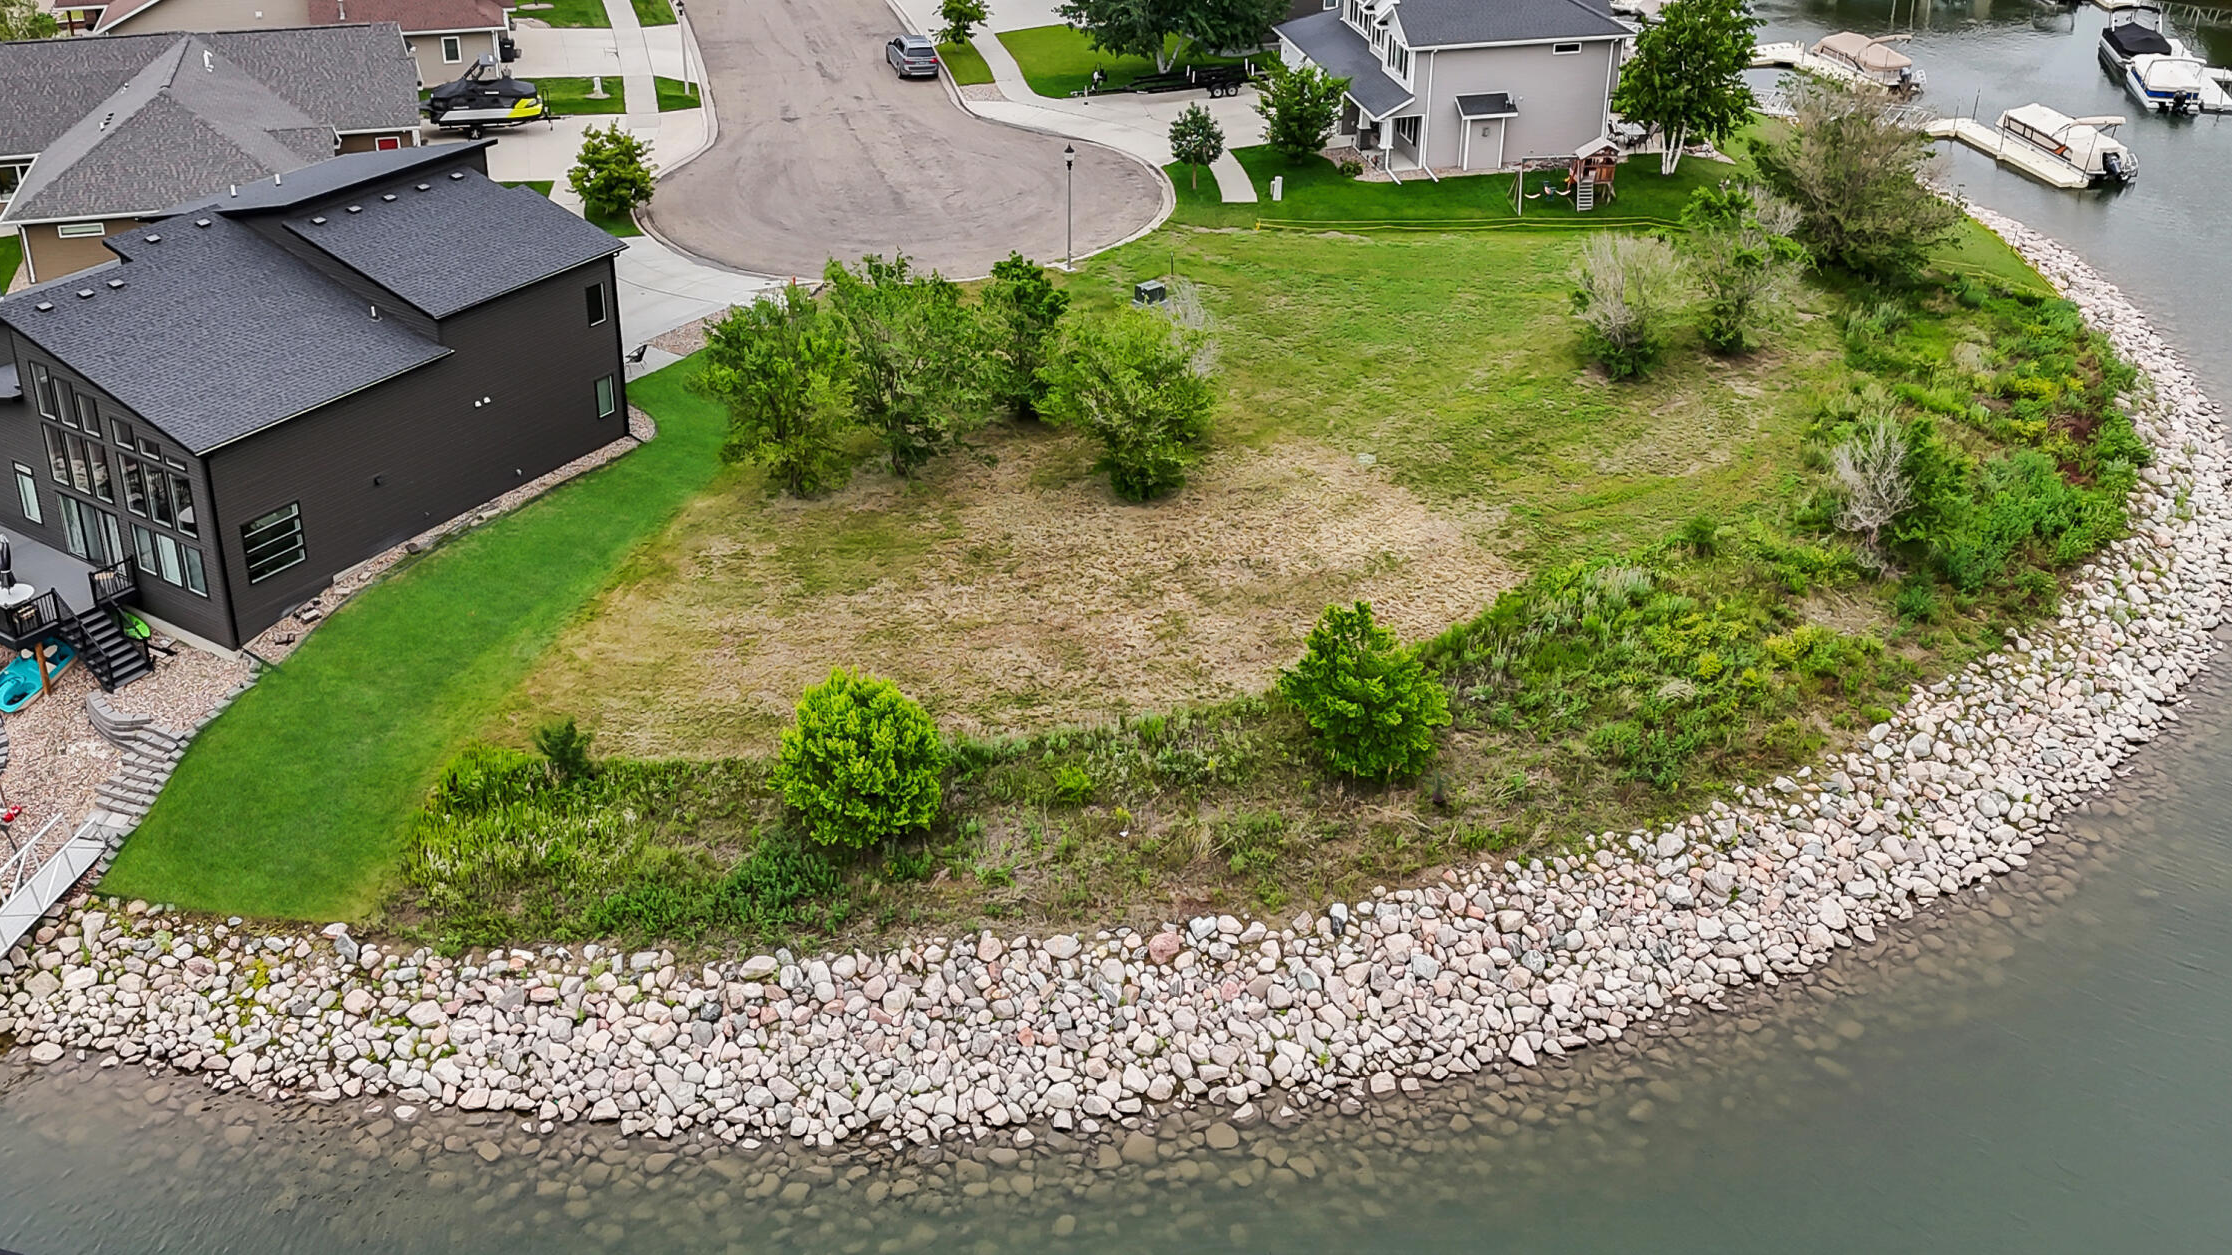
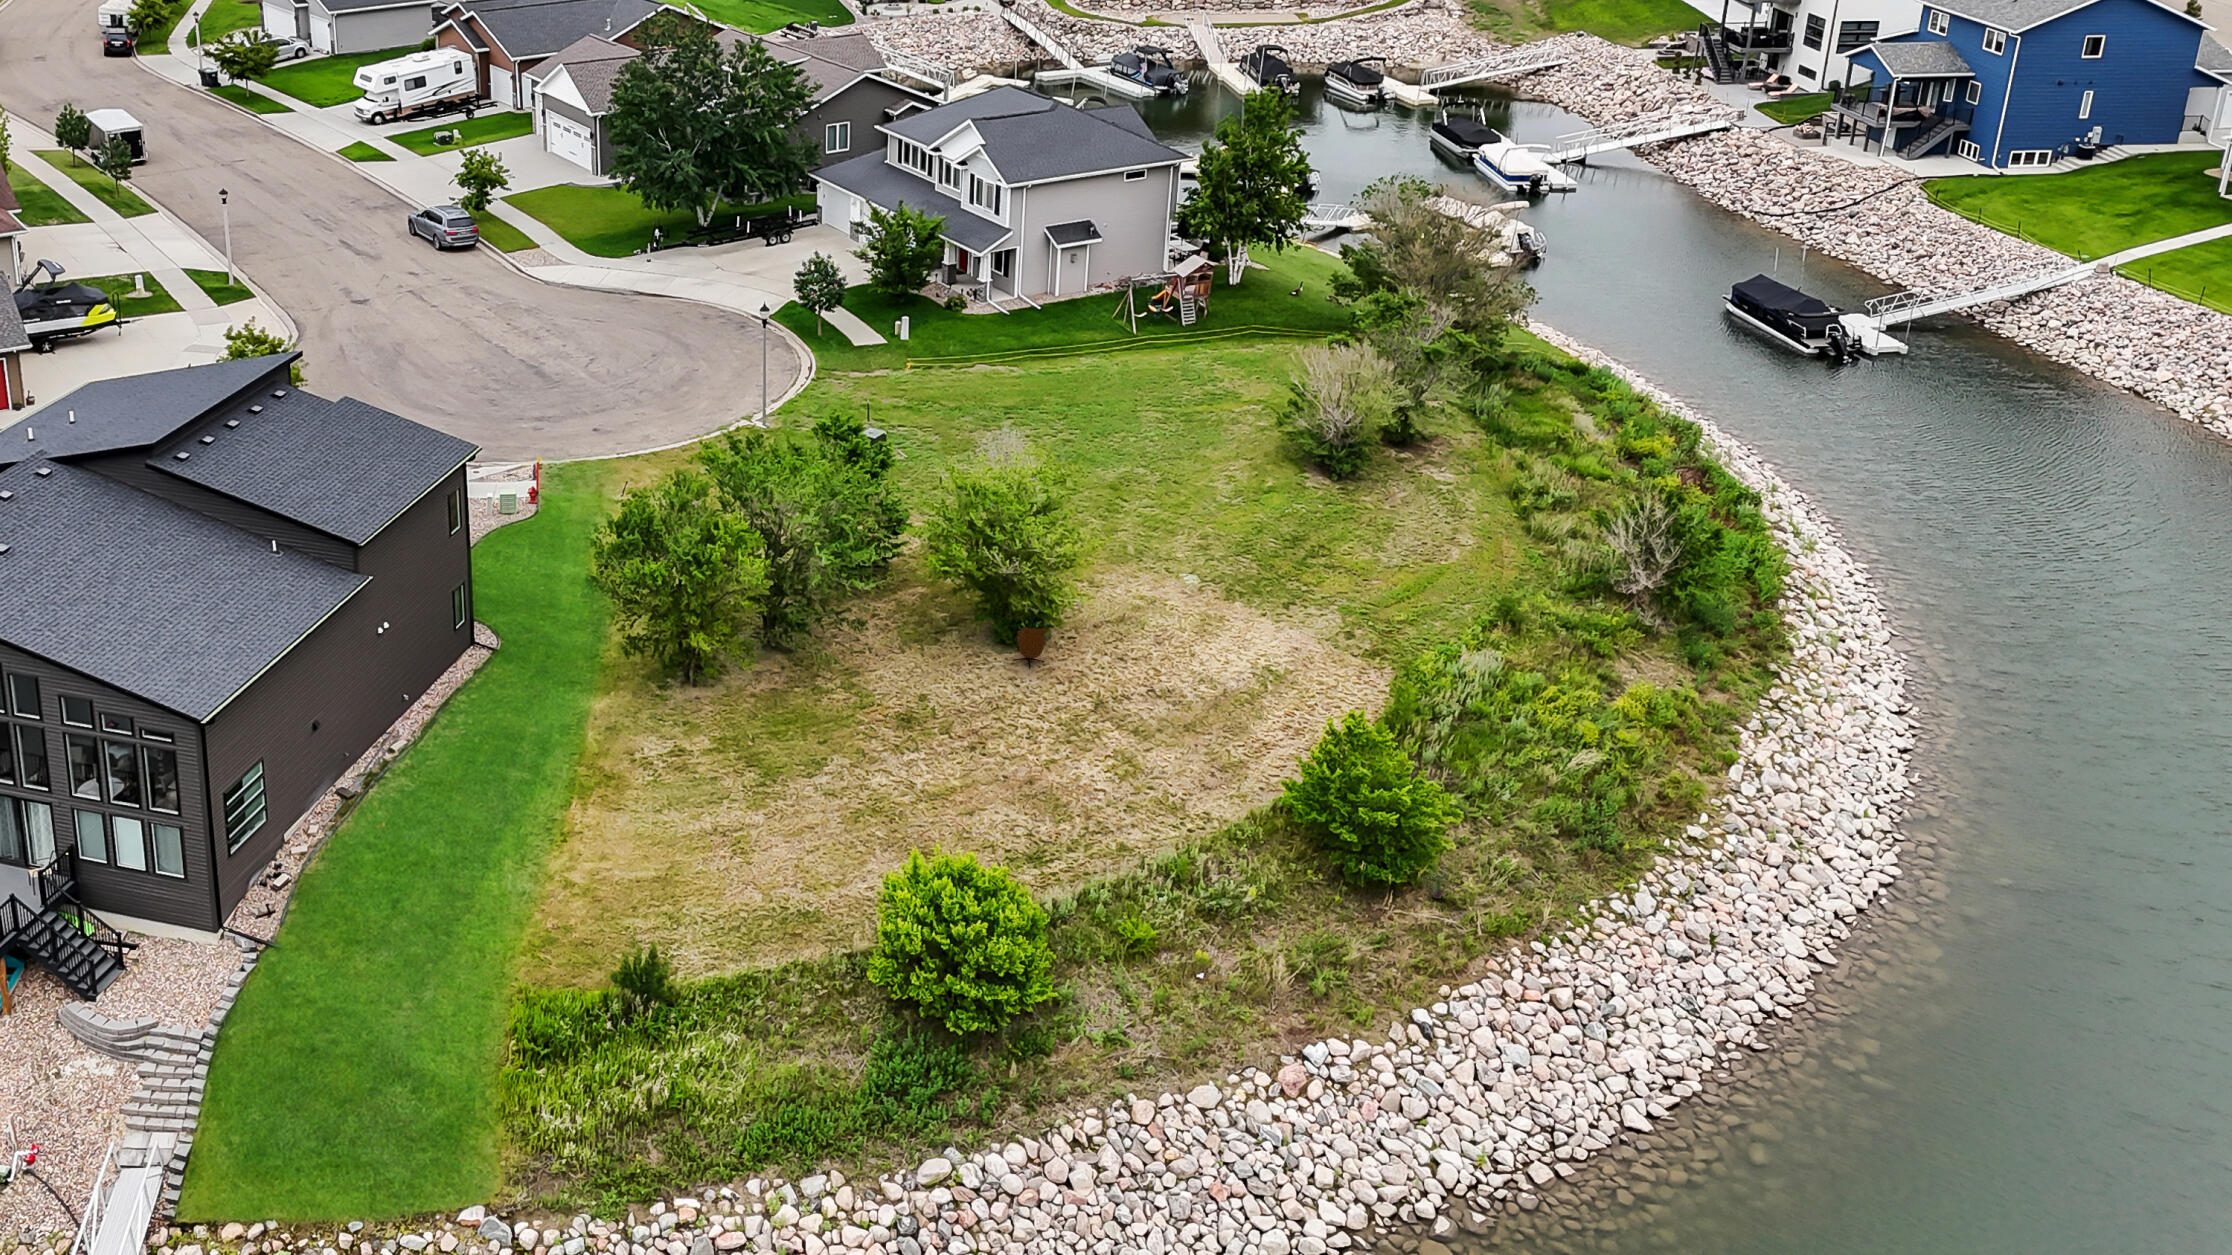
lounge chair: none [1151,478,1185,522] -> present [1013,627,1046,669]

